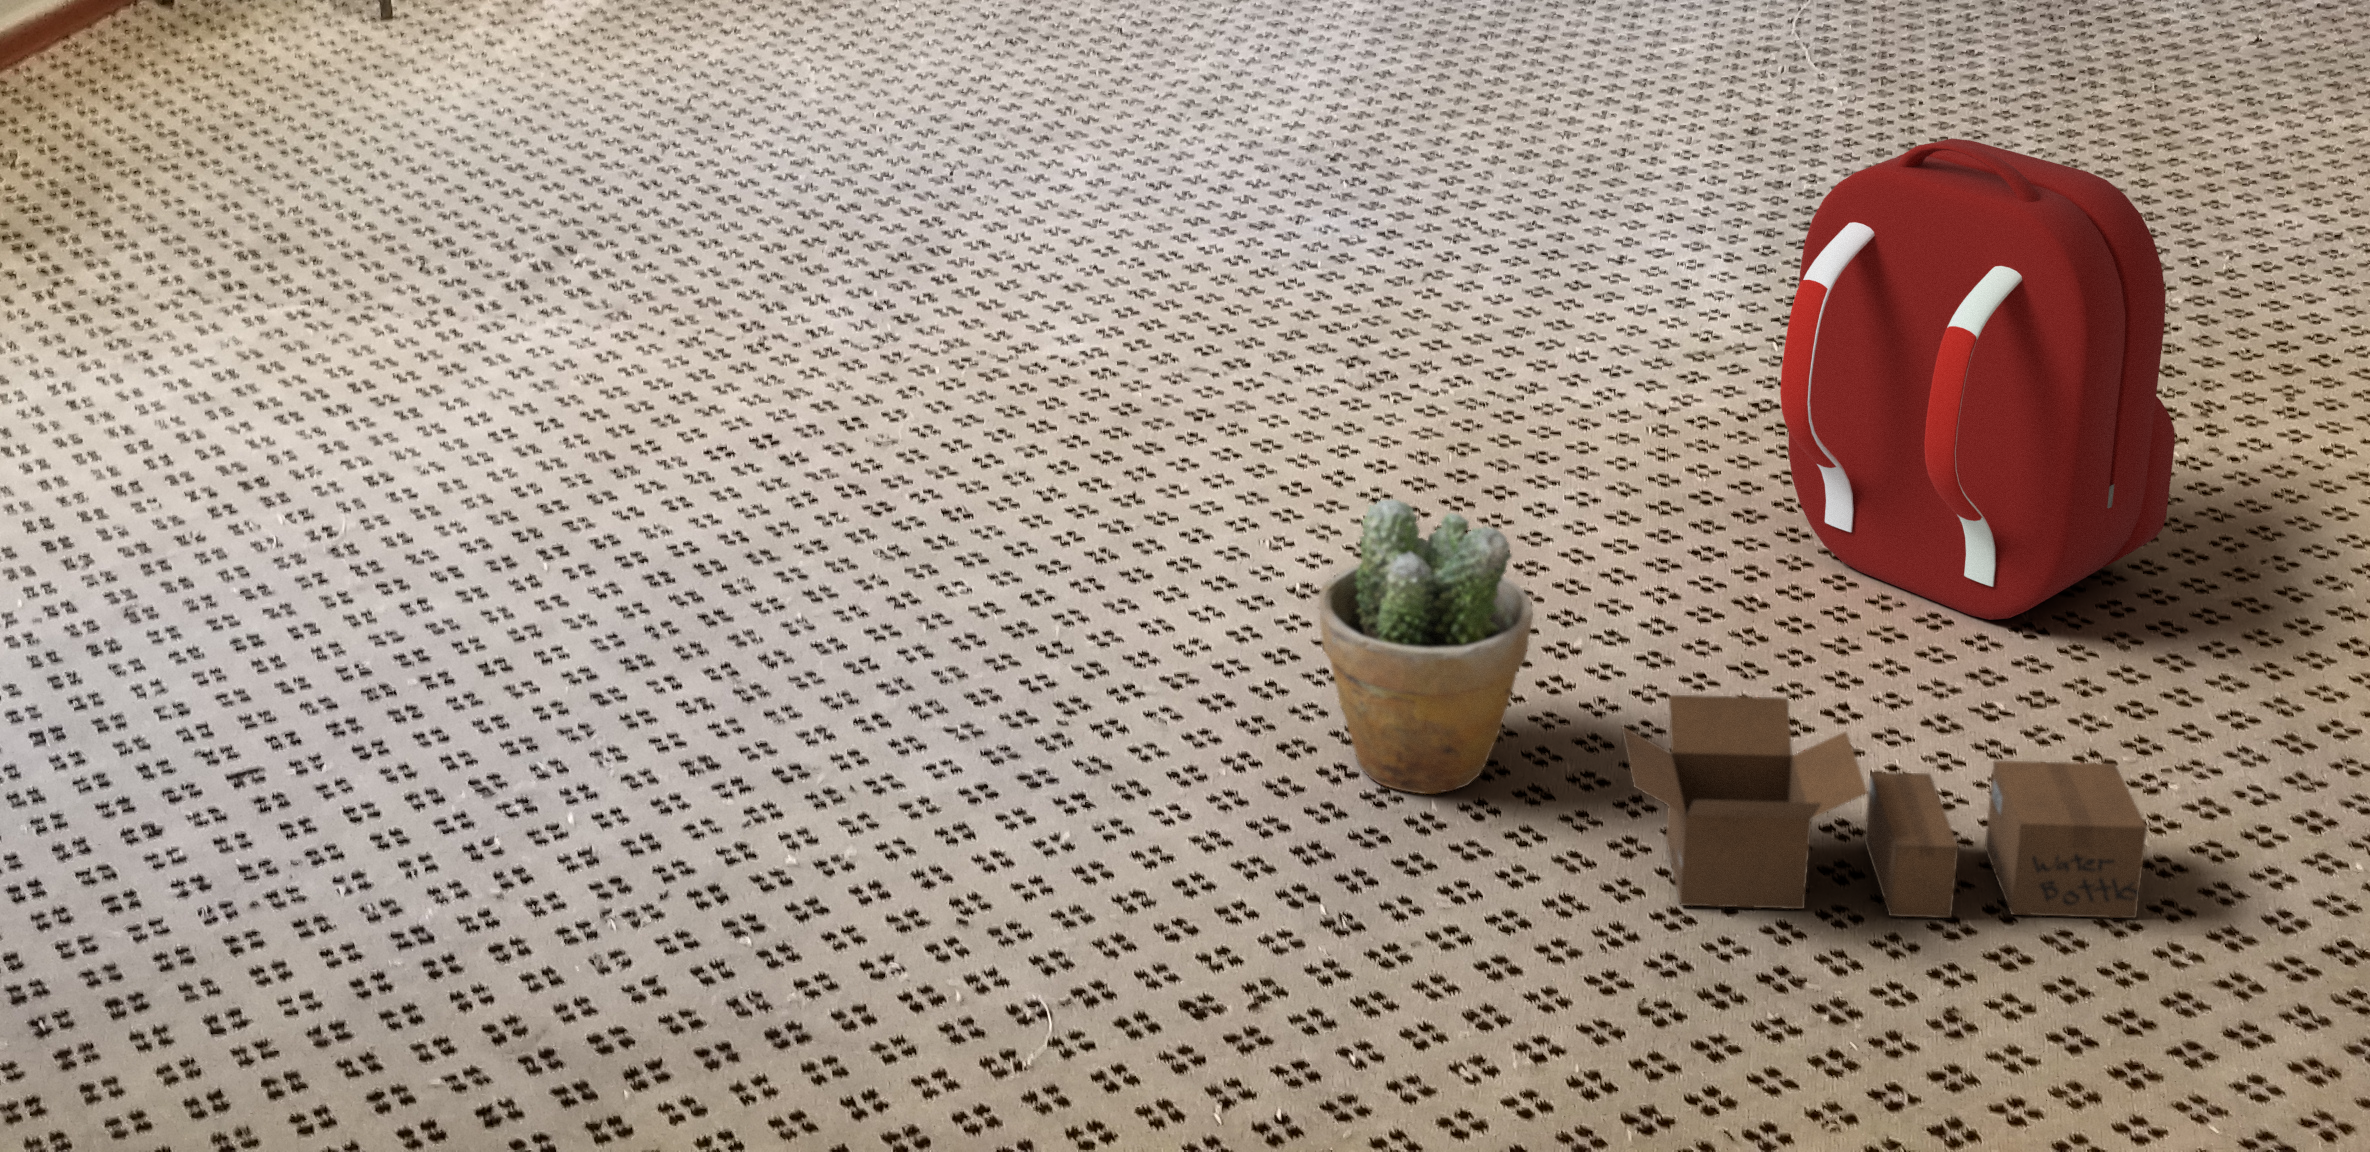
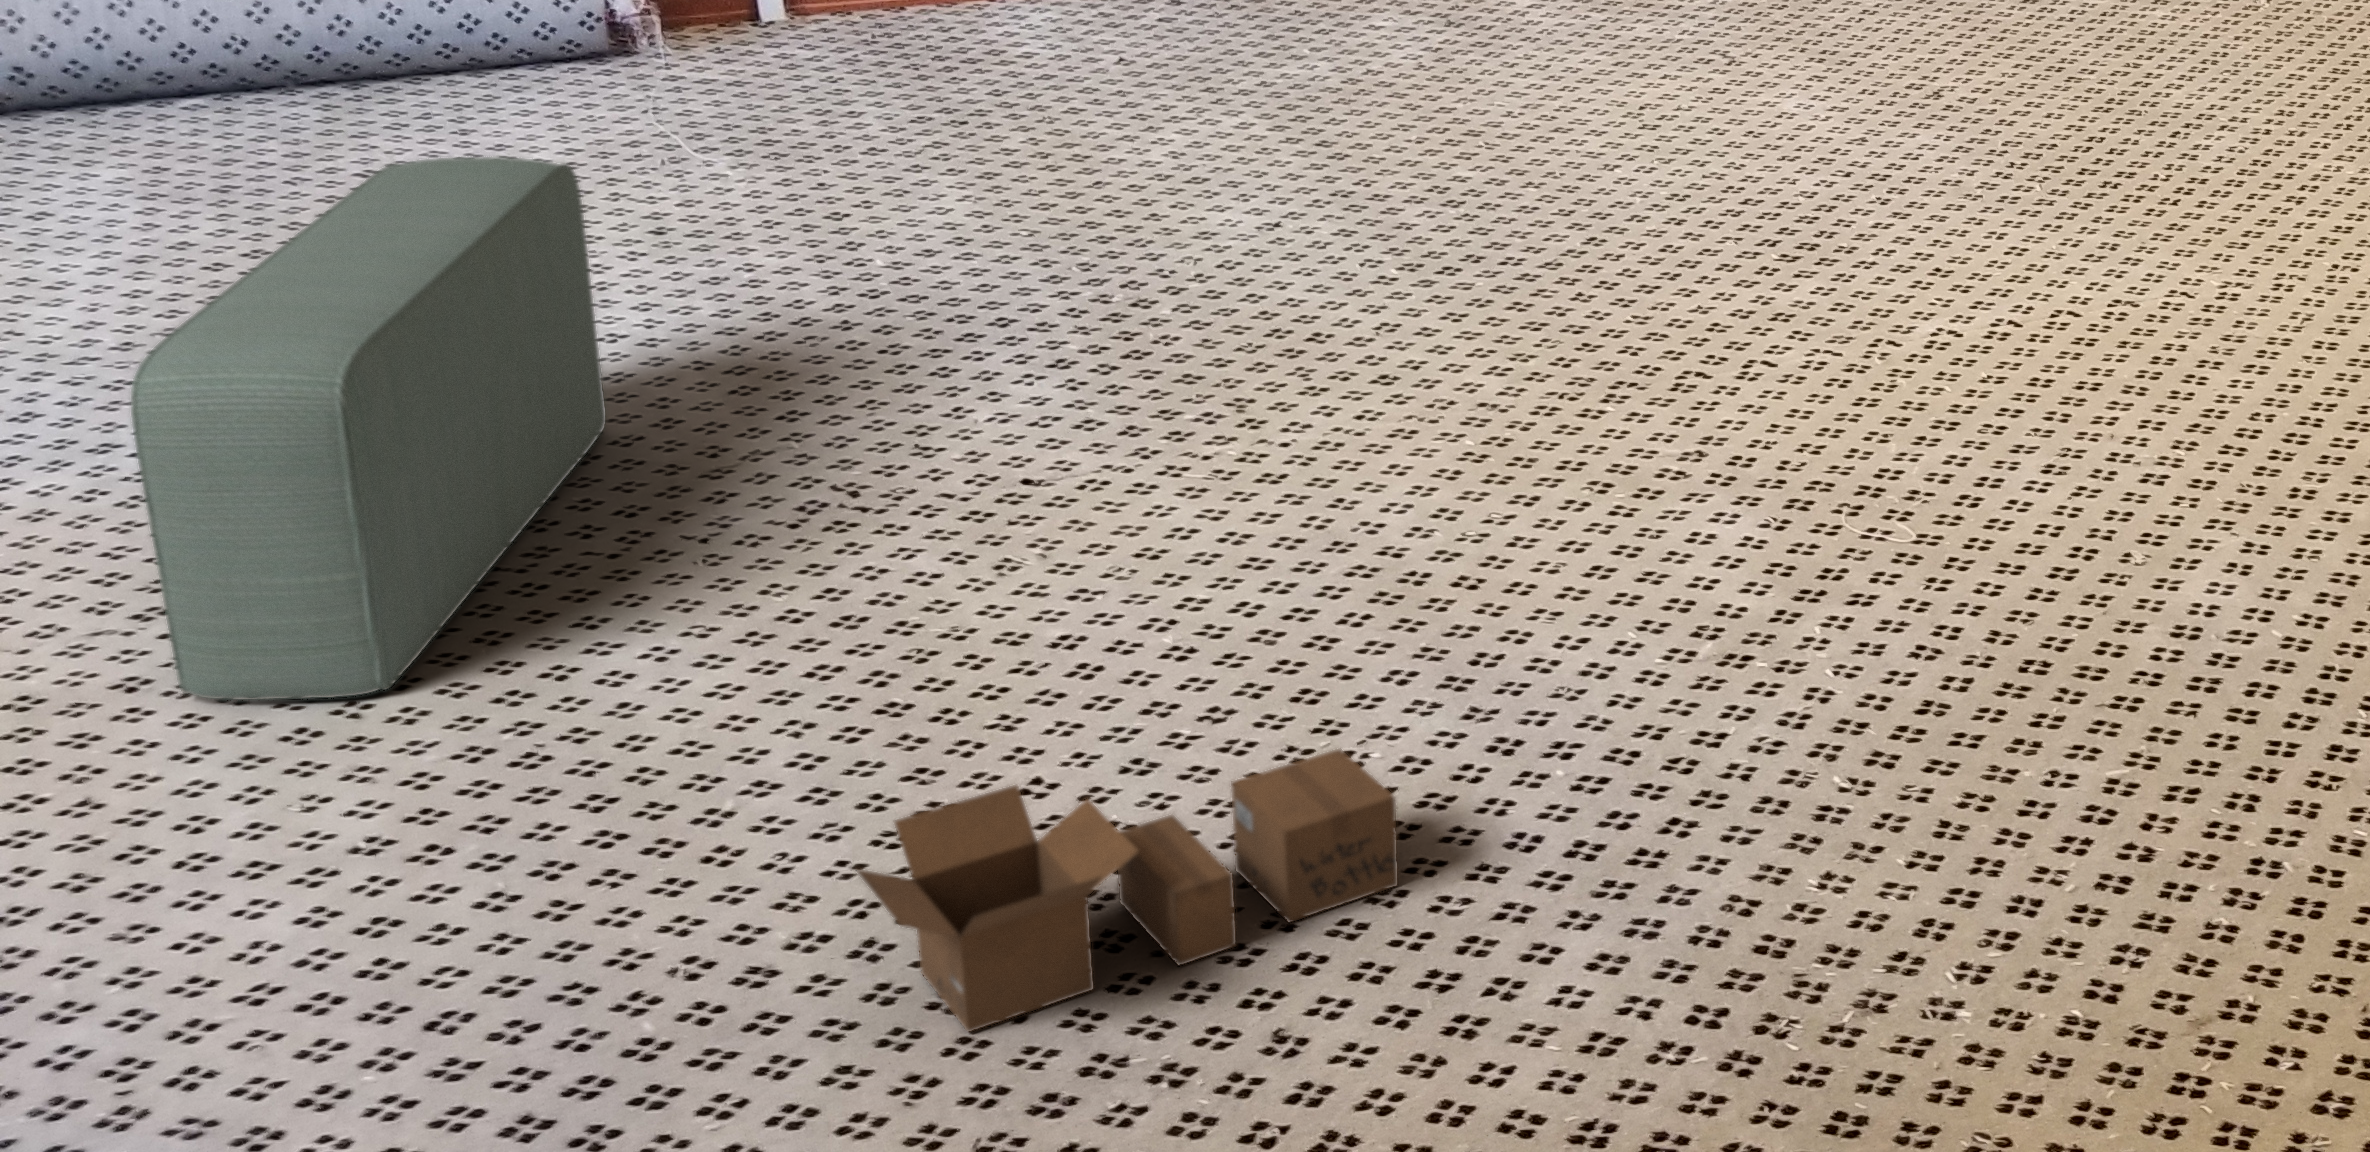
pouf: none [1232,31,1643,469] -> present [131,157,606,700]
backpack: present [1780,138,2175,620] -> none [868,185,1269,655]
potted plant: present [1318,499,1533,794] -> none [444,699,715,1028]

